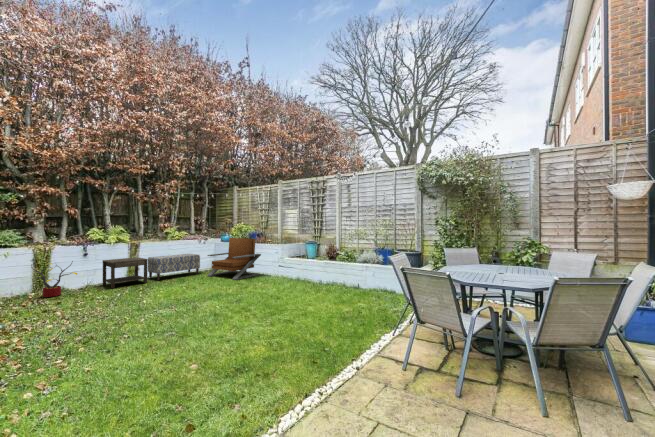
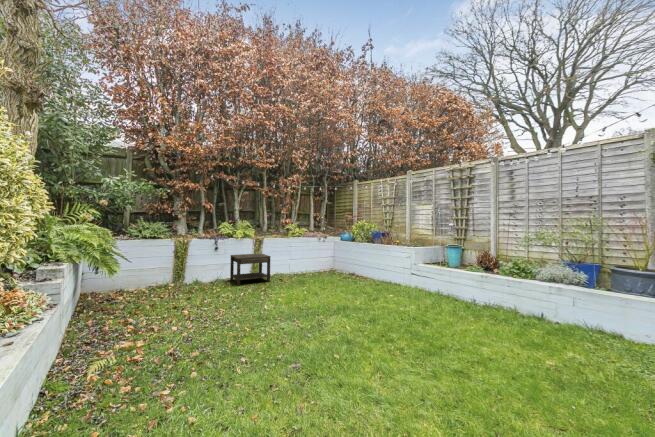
lounge chair: present [208,238,261,280] -> none [329,237,390,287]
bench: present [148,254,200,280] -> none [271,252,321,280]
decorative plant: present [32,261,77,297] -> none [168,254,208,289]

